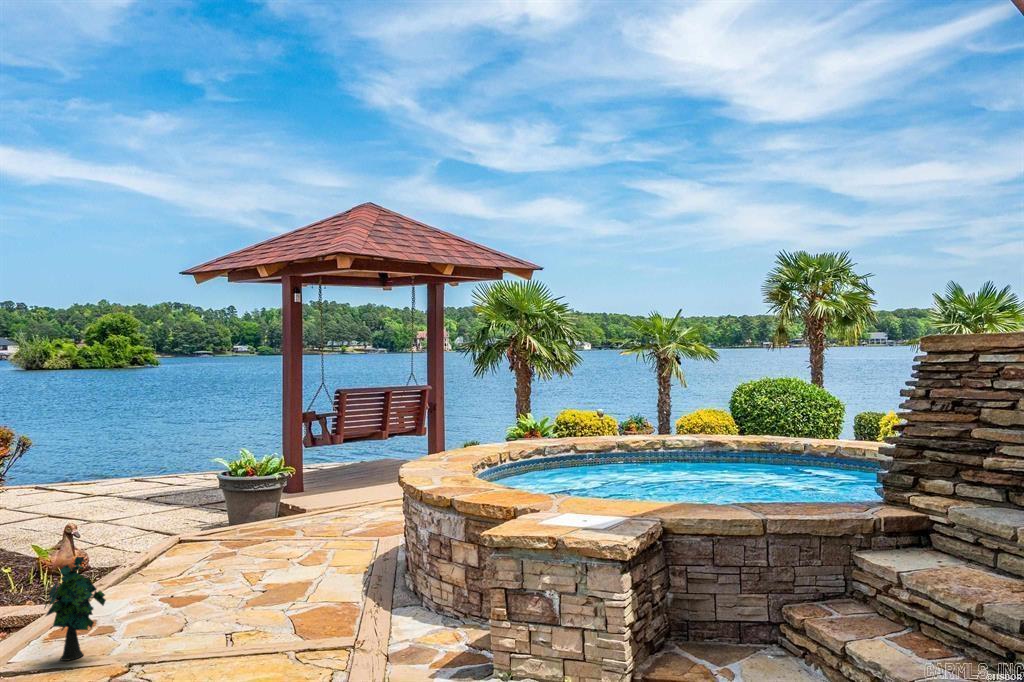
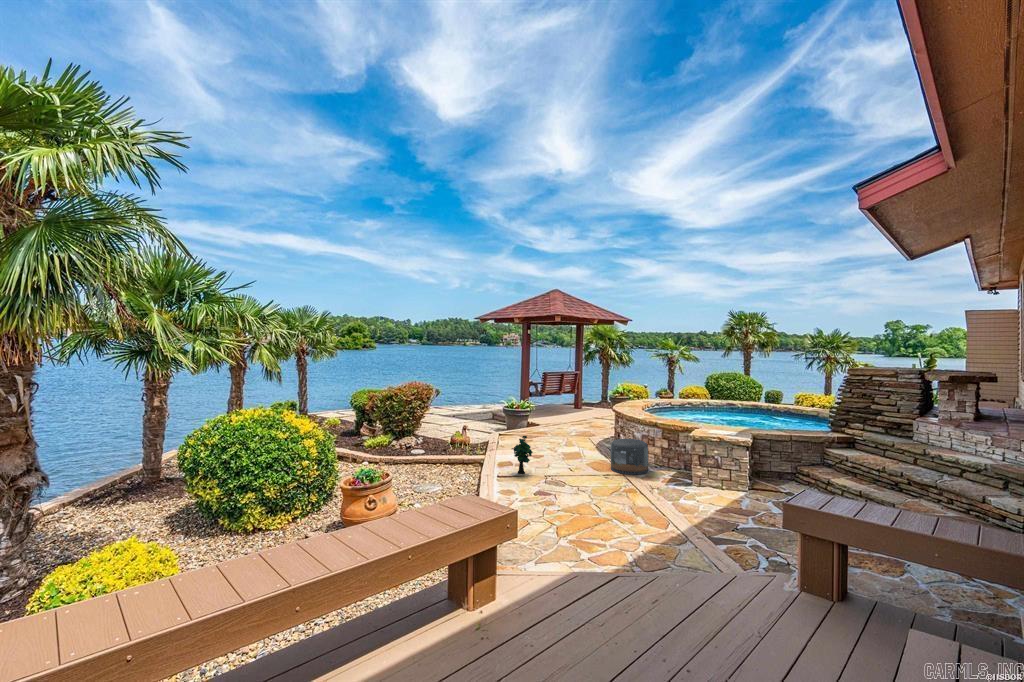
pouf: none [327,546,425,645] -> present [611,439,648,475]

